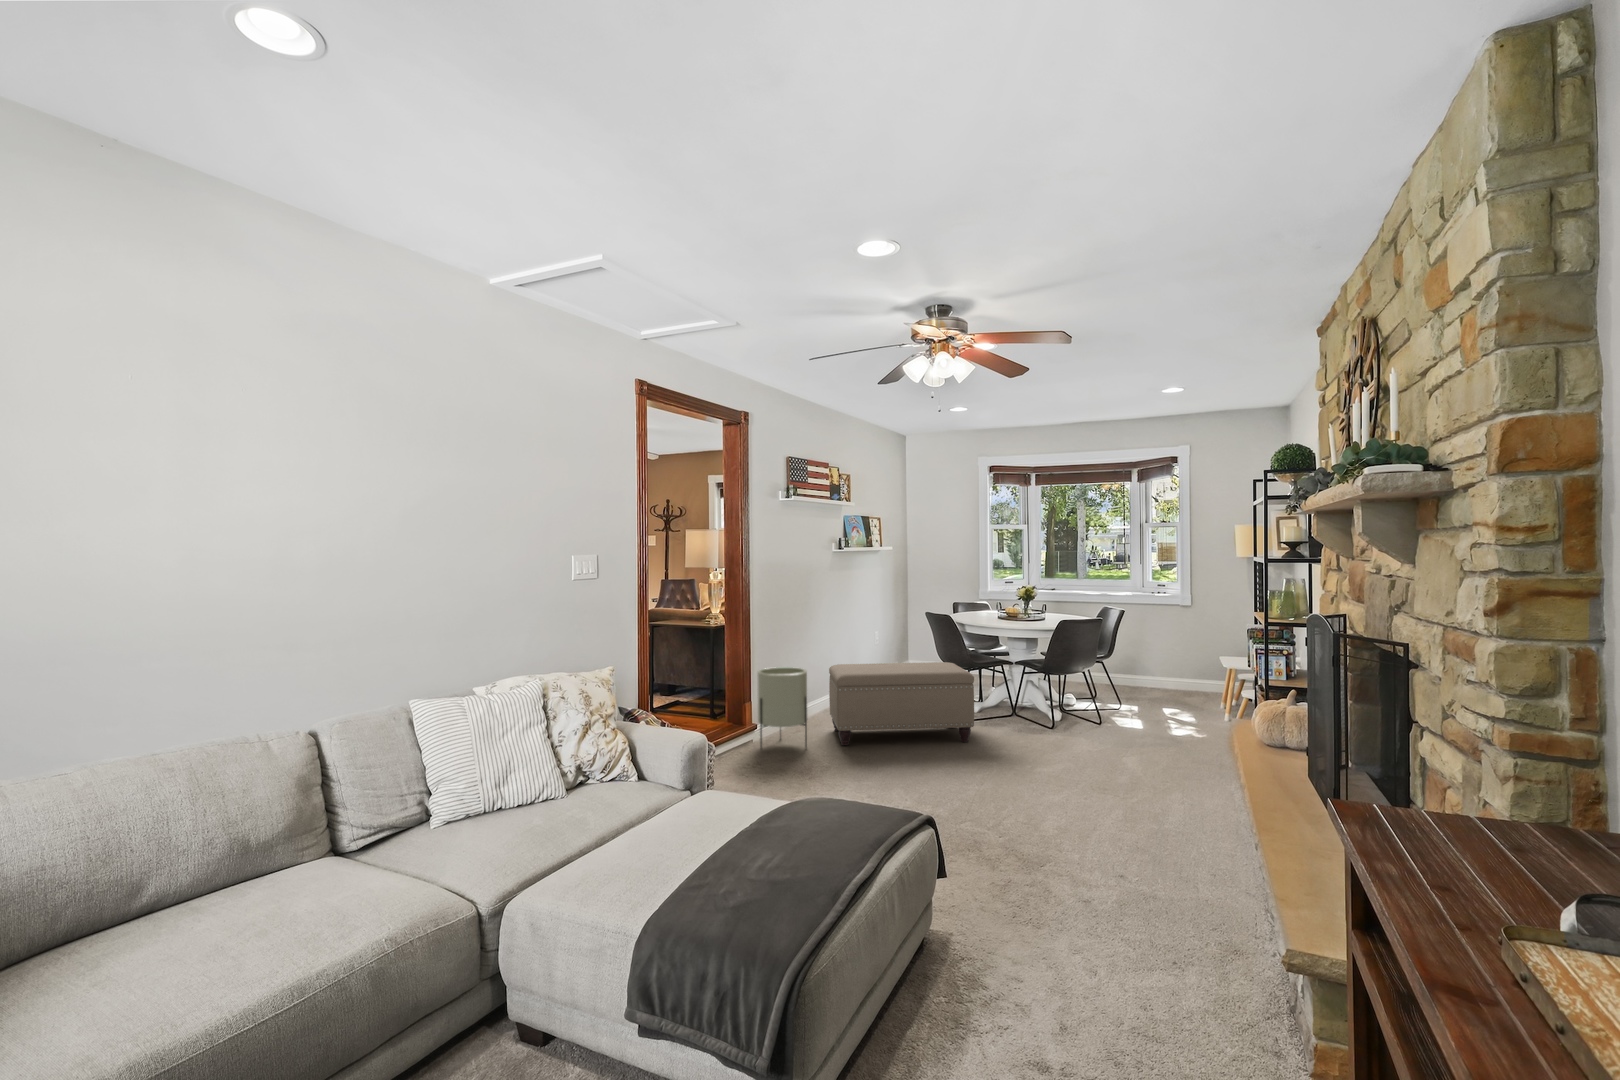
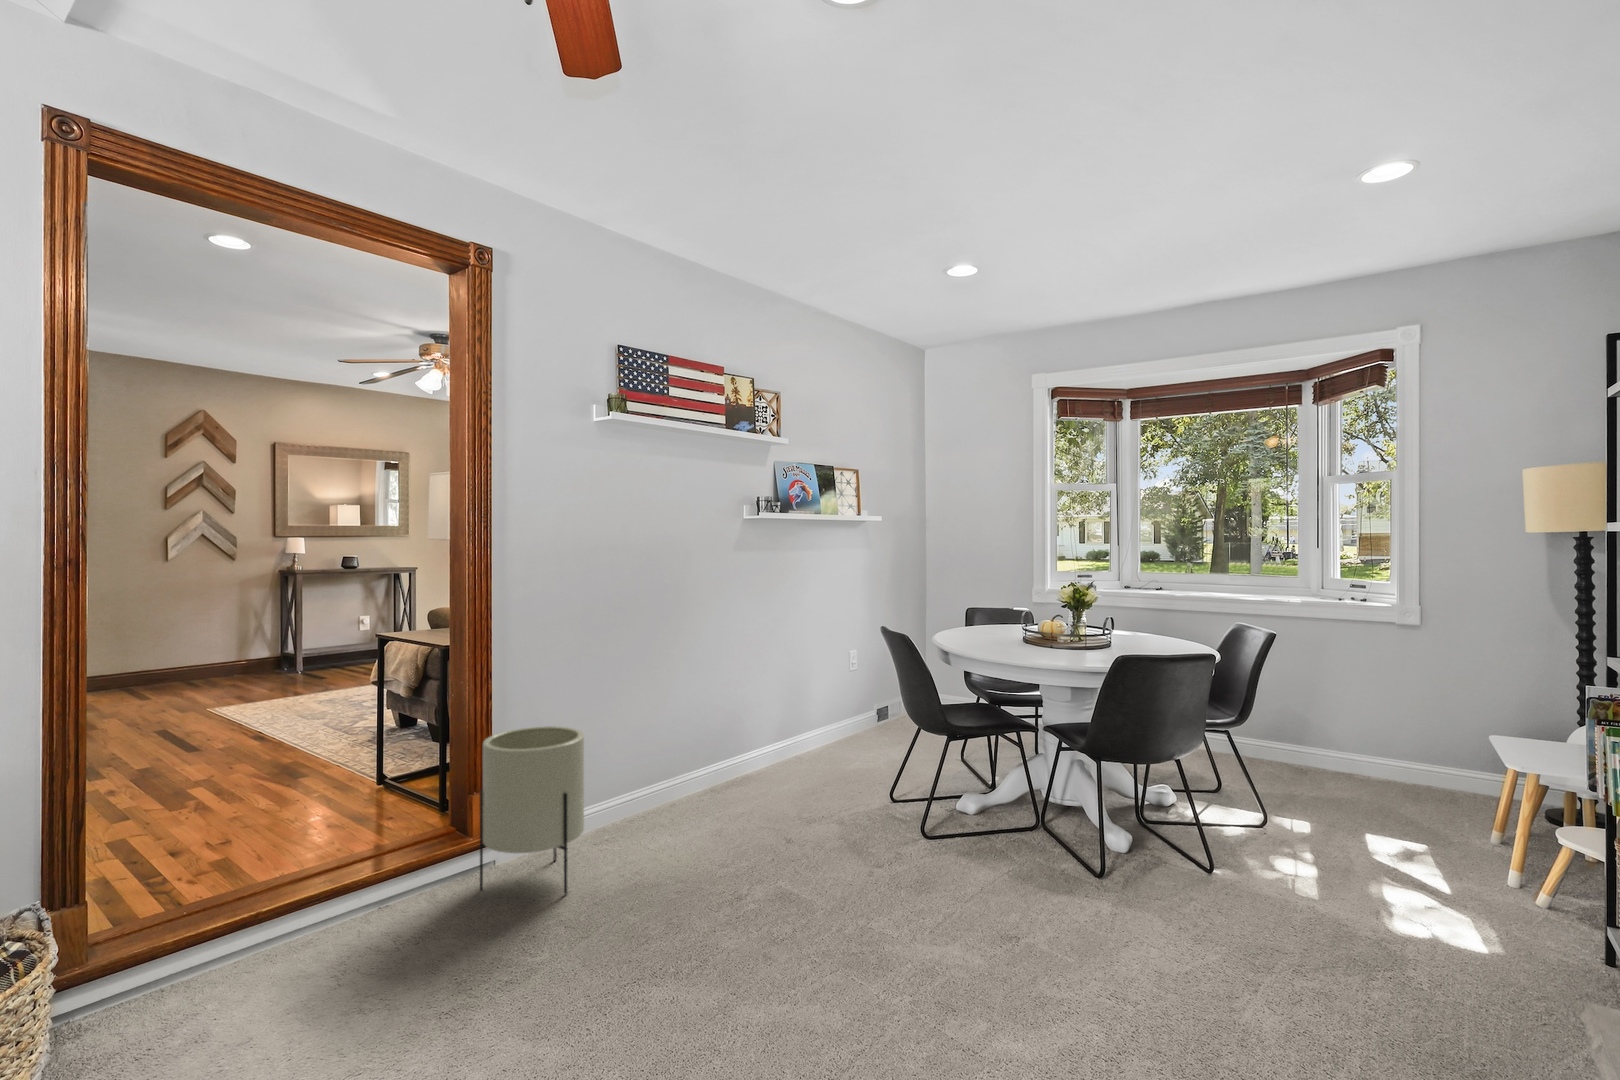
ottoman: present [829,662,974,745] -> none [625,722,908,909]

